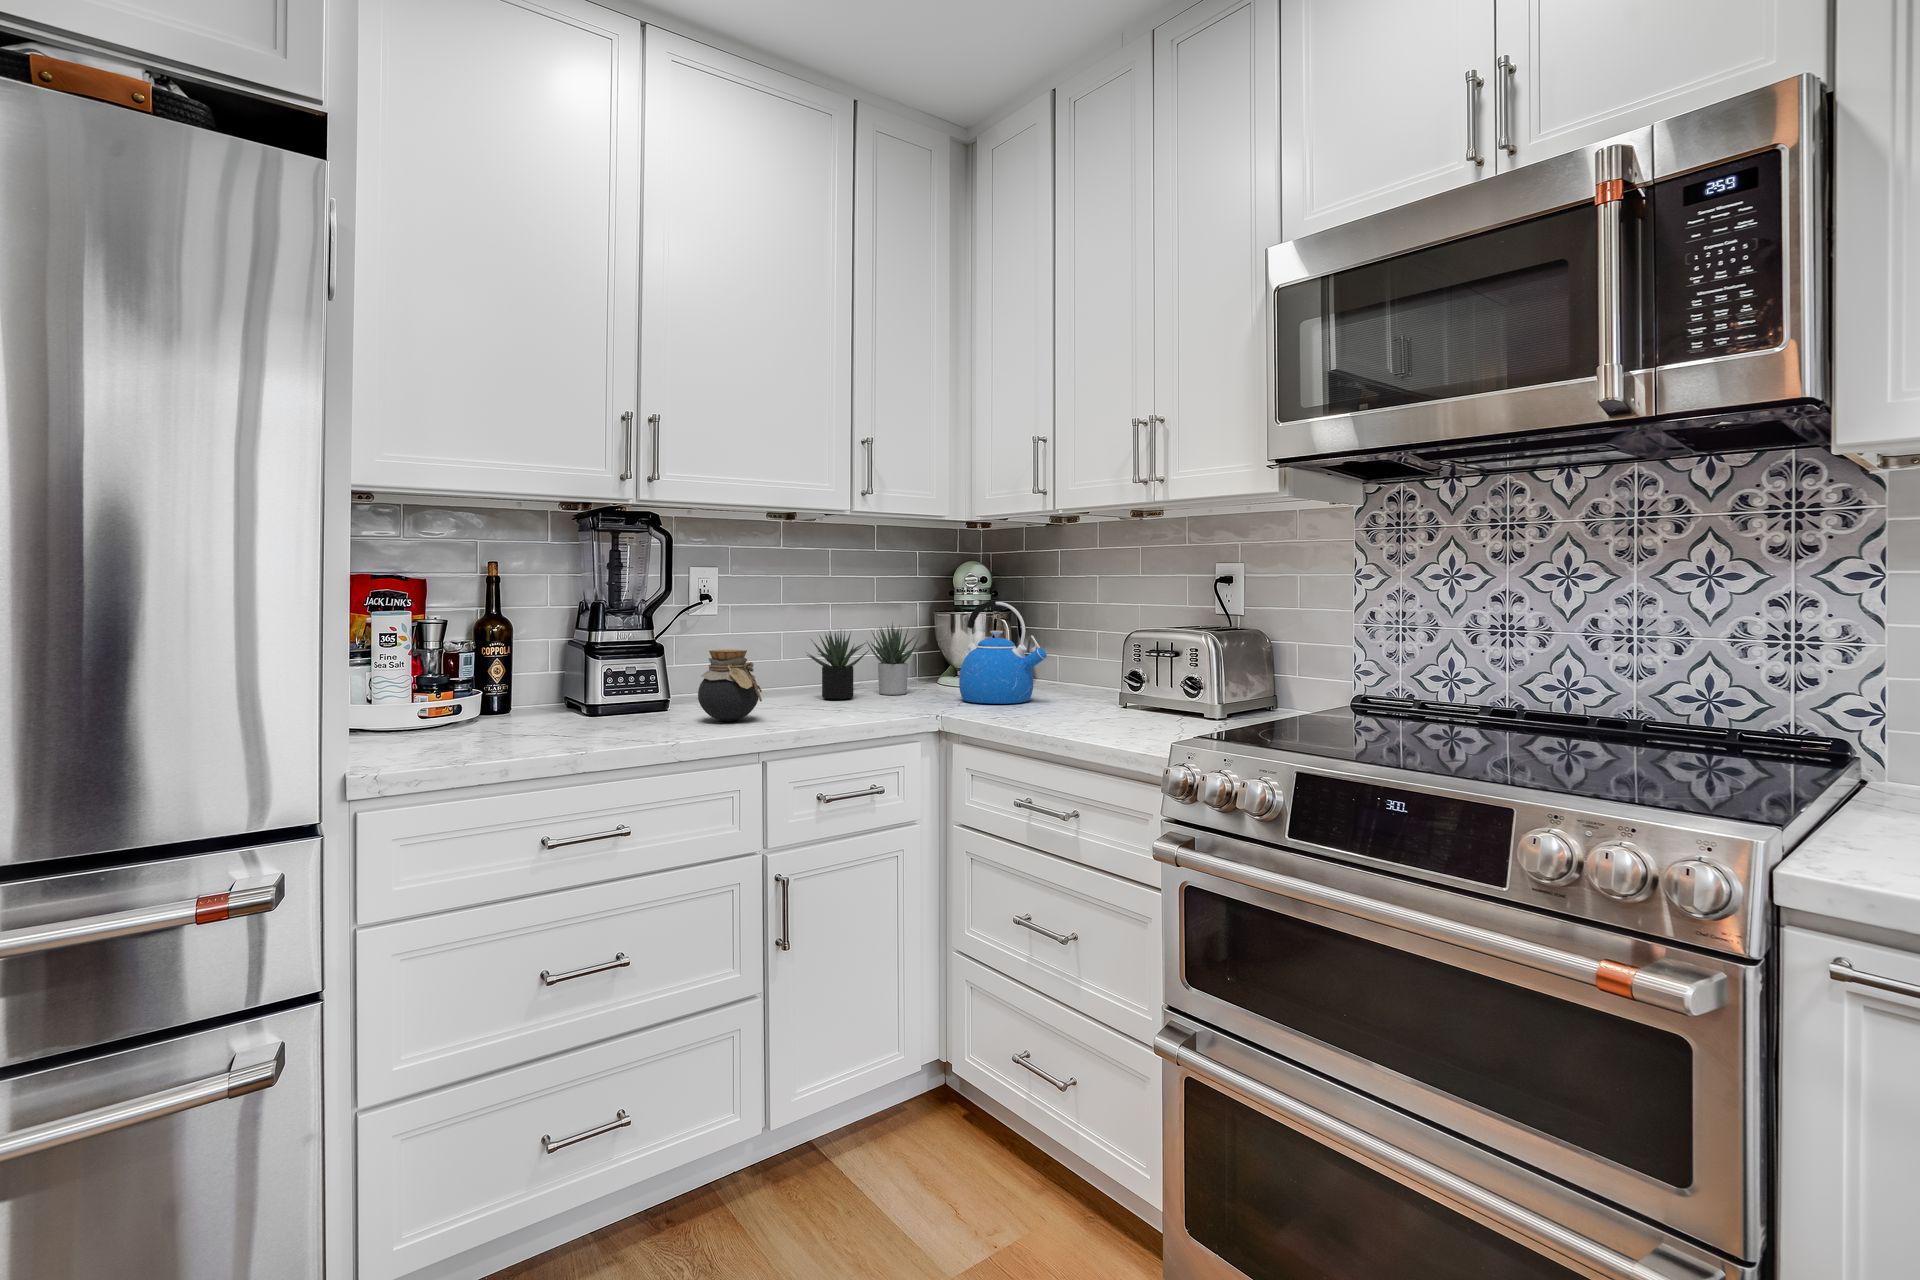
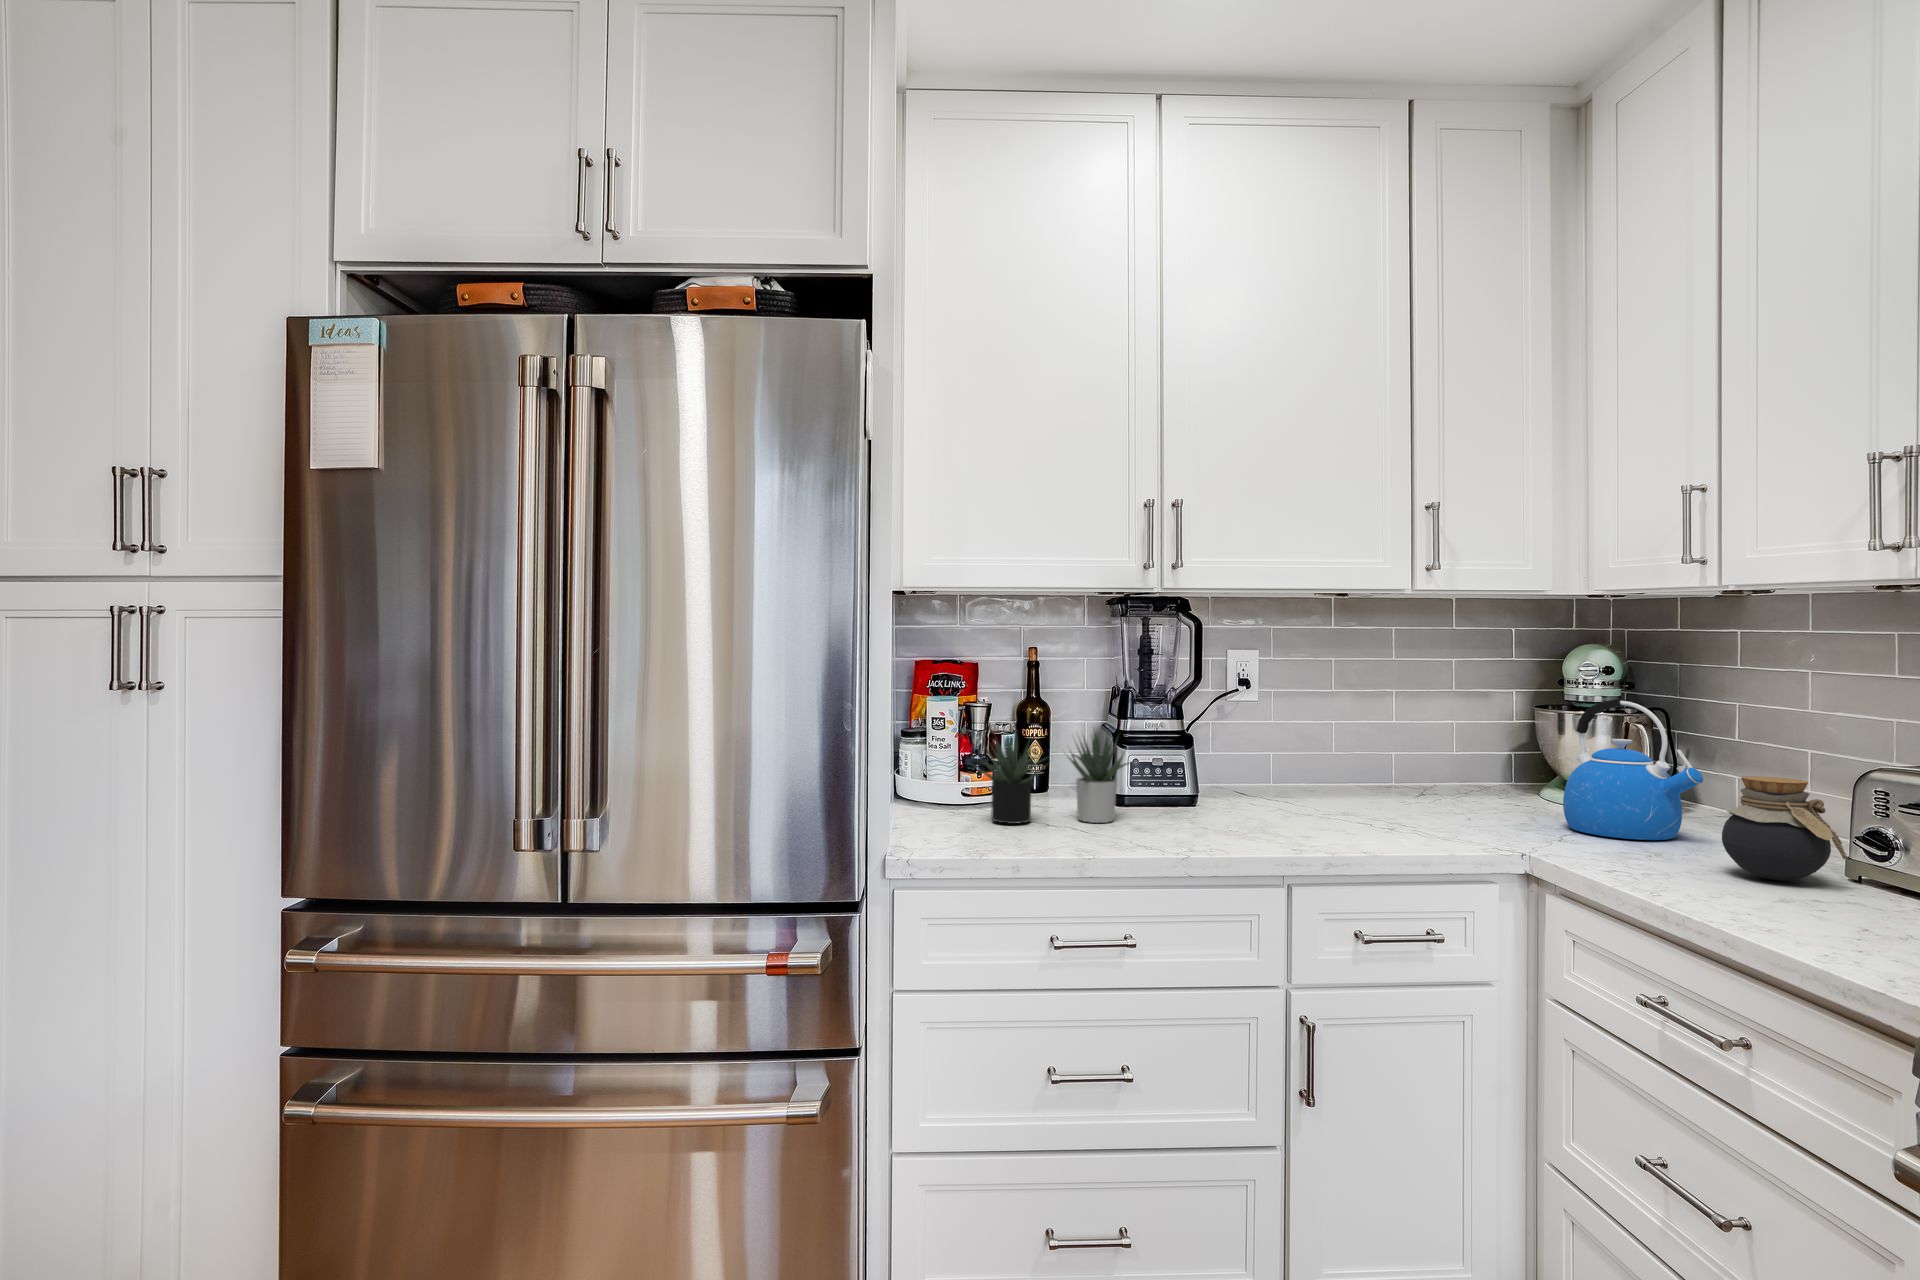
succulent plant: present [807,623,919,699] -> present [973,731,1130,824]
jar: present [698,650,762,721] -> present [1722,776,1848,881]

